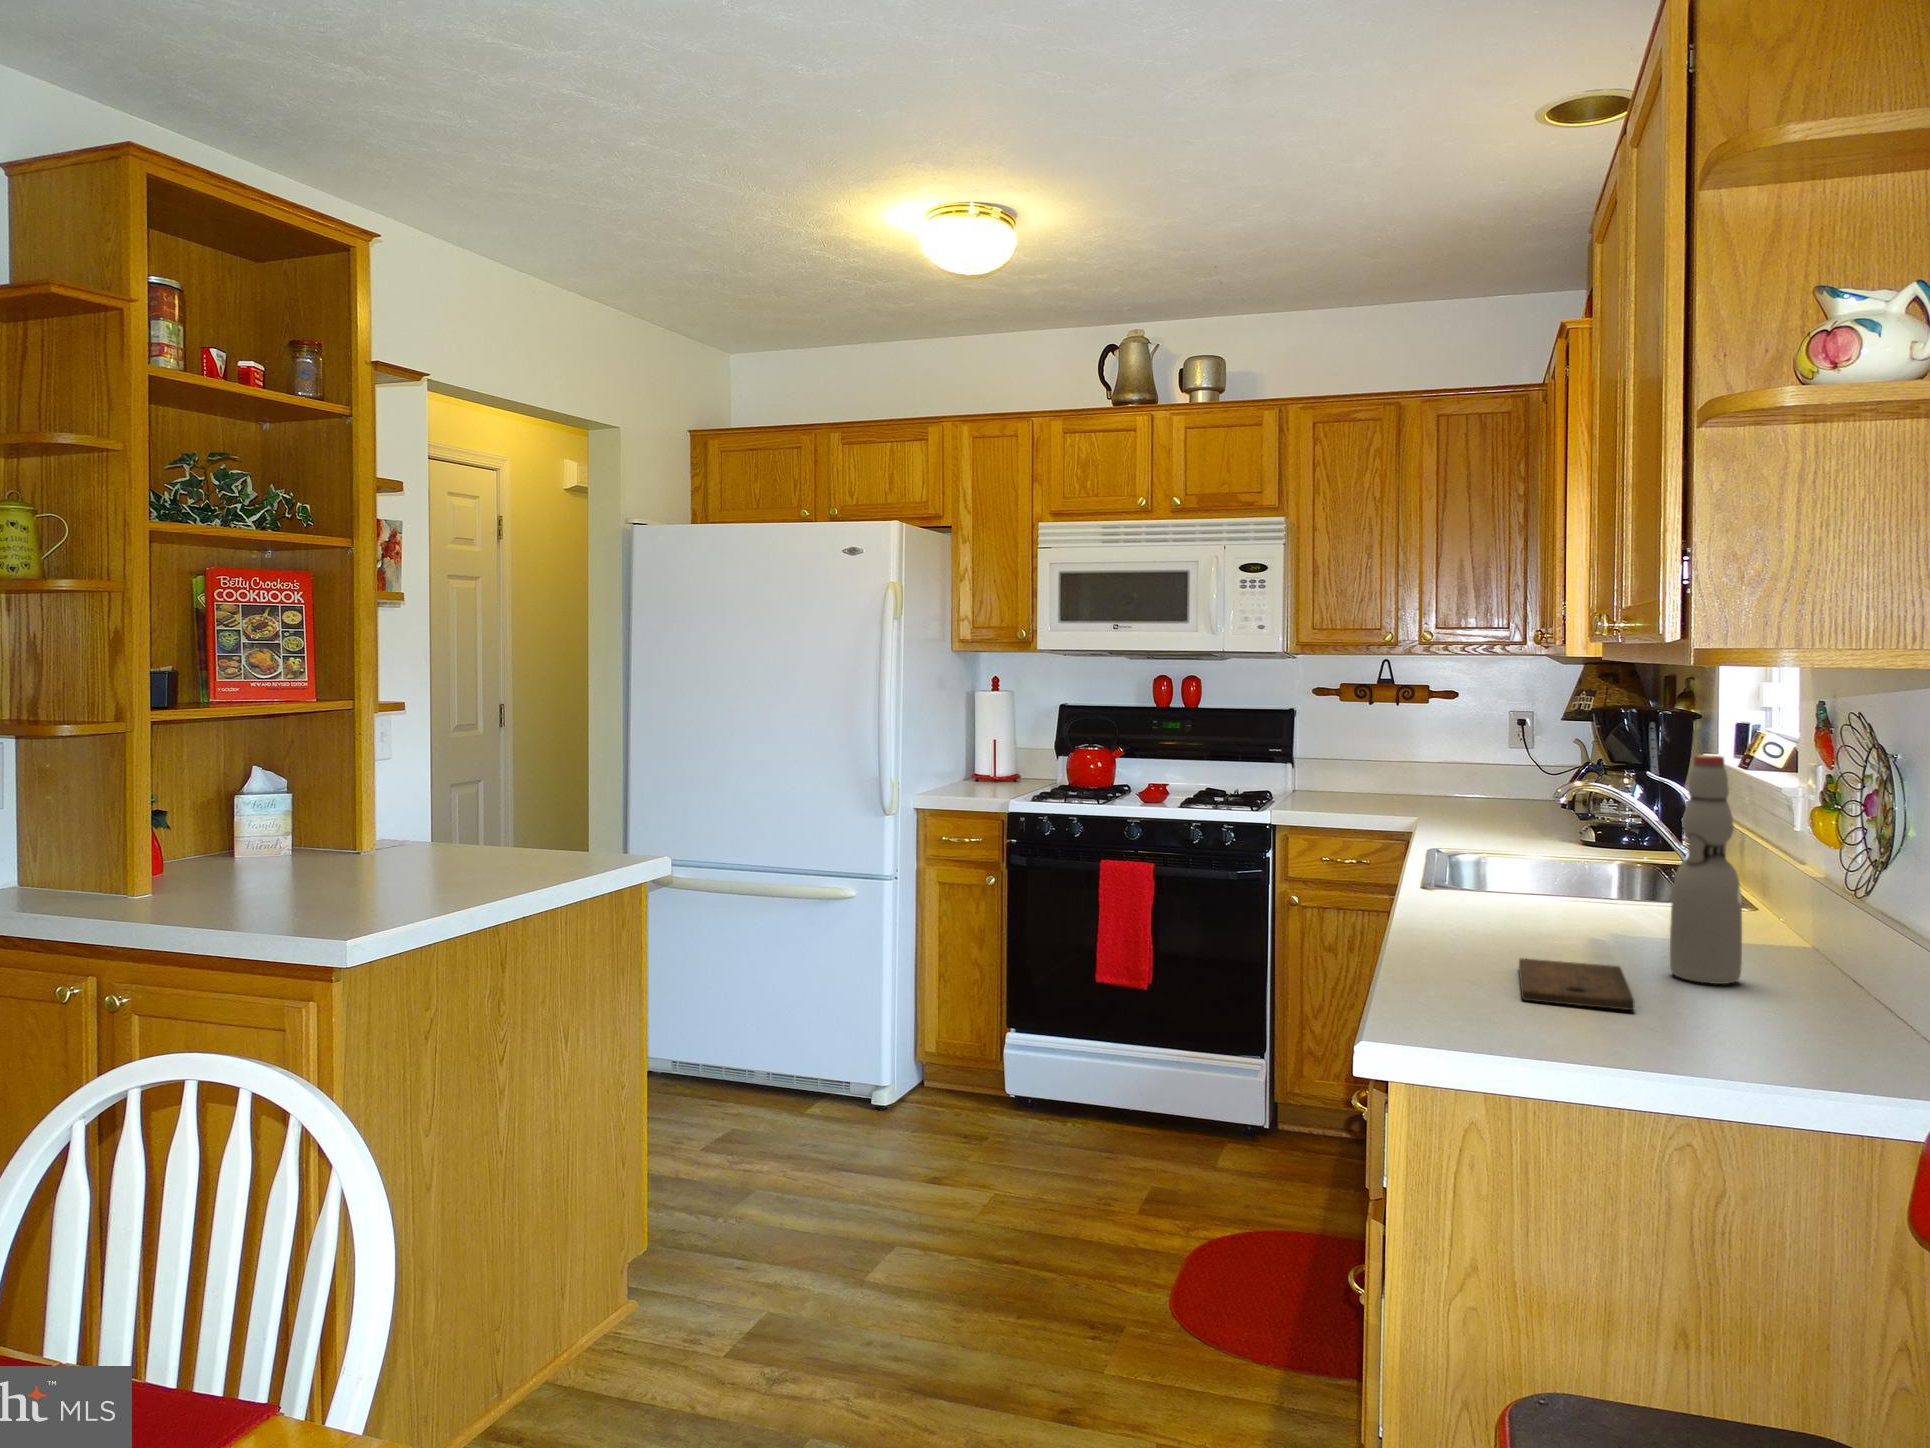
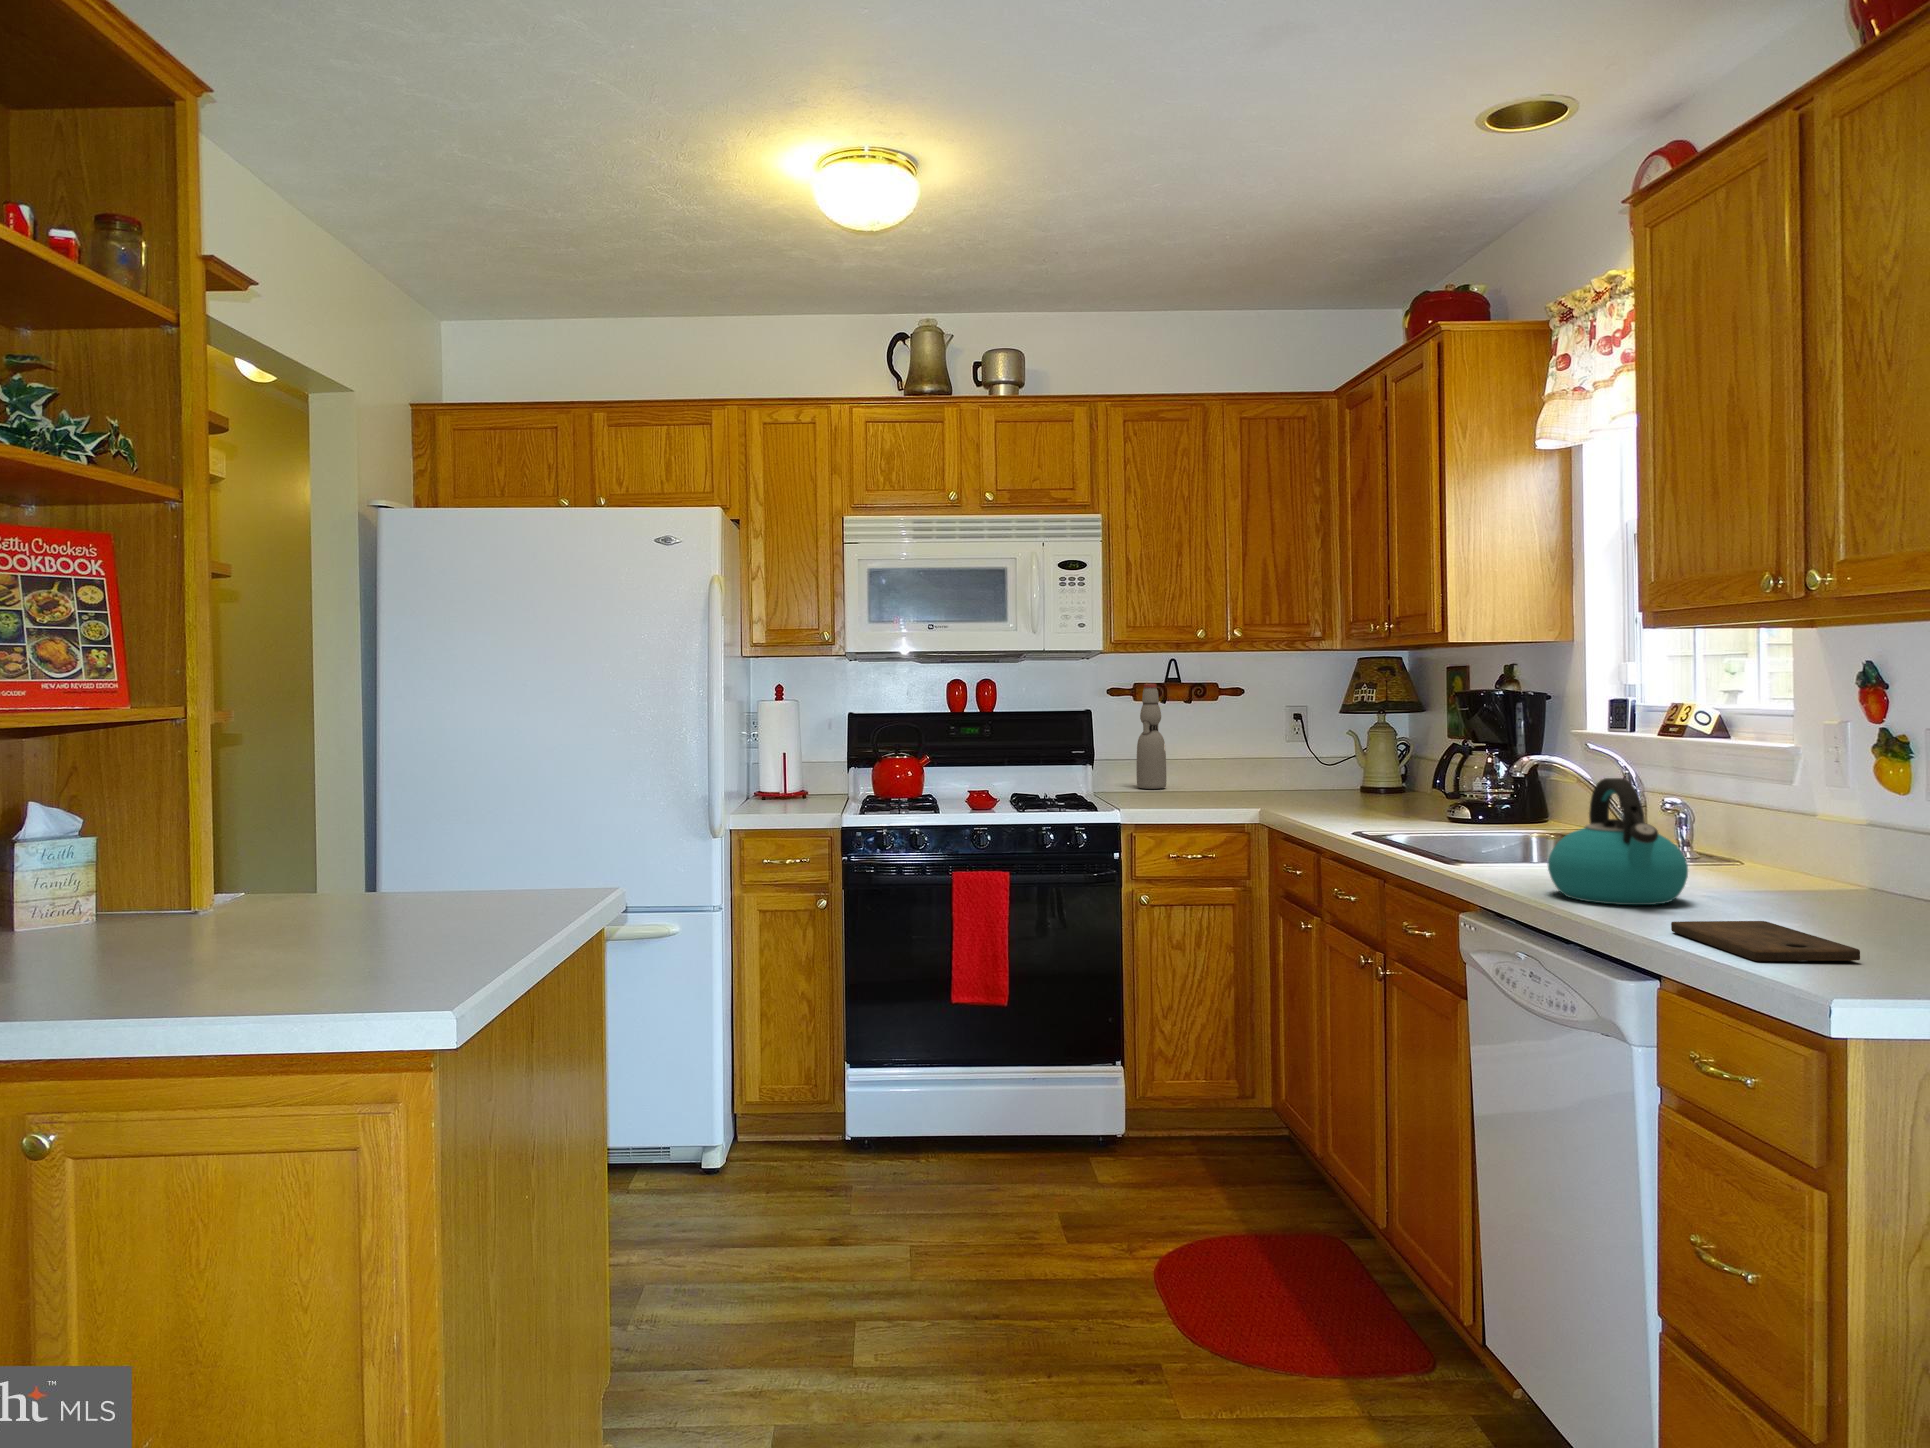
bottle: present [1670,755,1742,984] -> present [1137,684,1166,789]
kettle: none [1497,812,1638,943] -> present [1548,778,1688,905]

